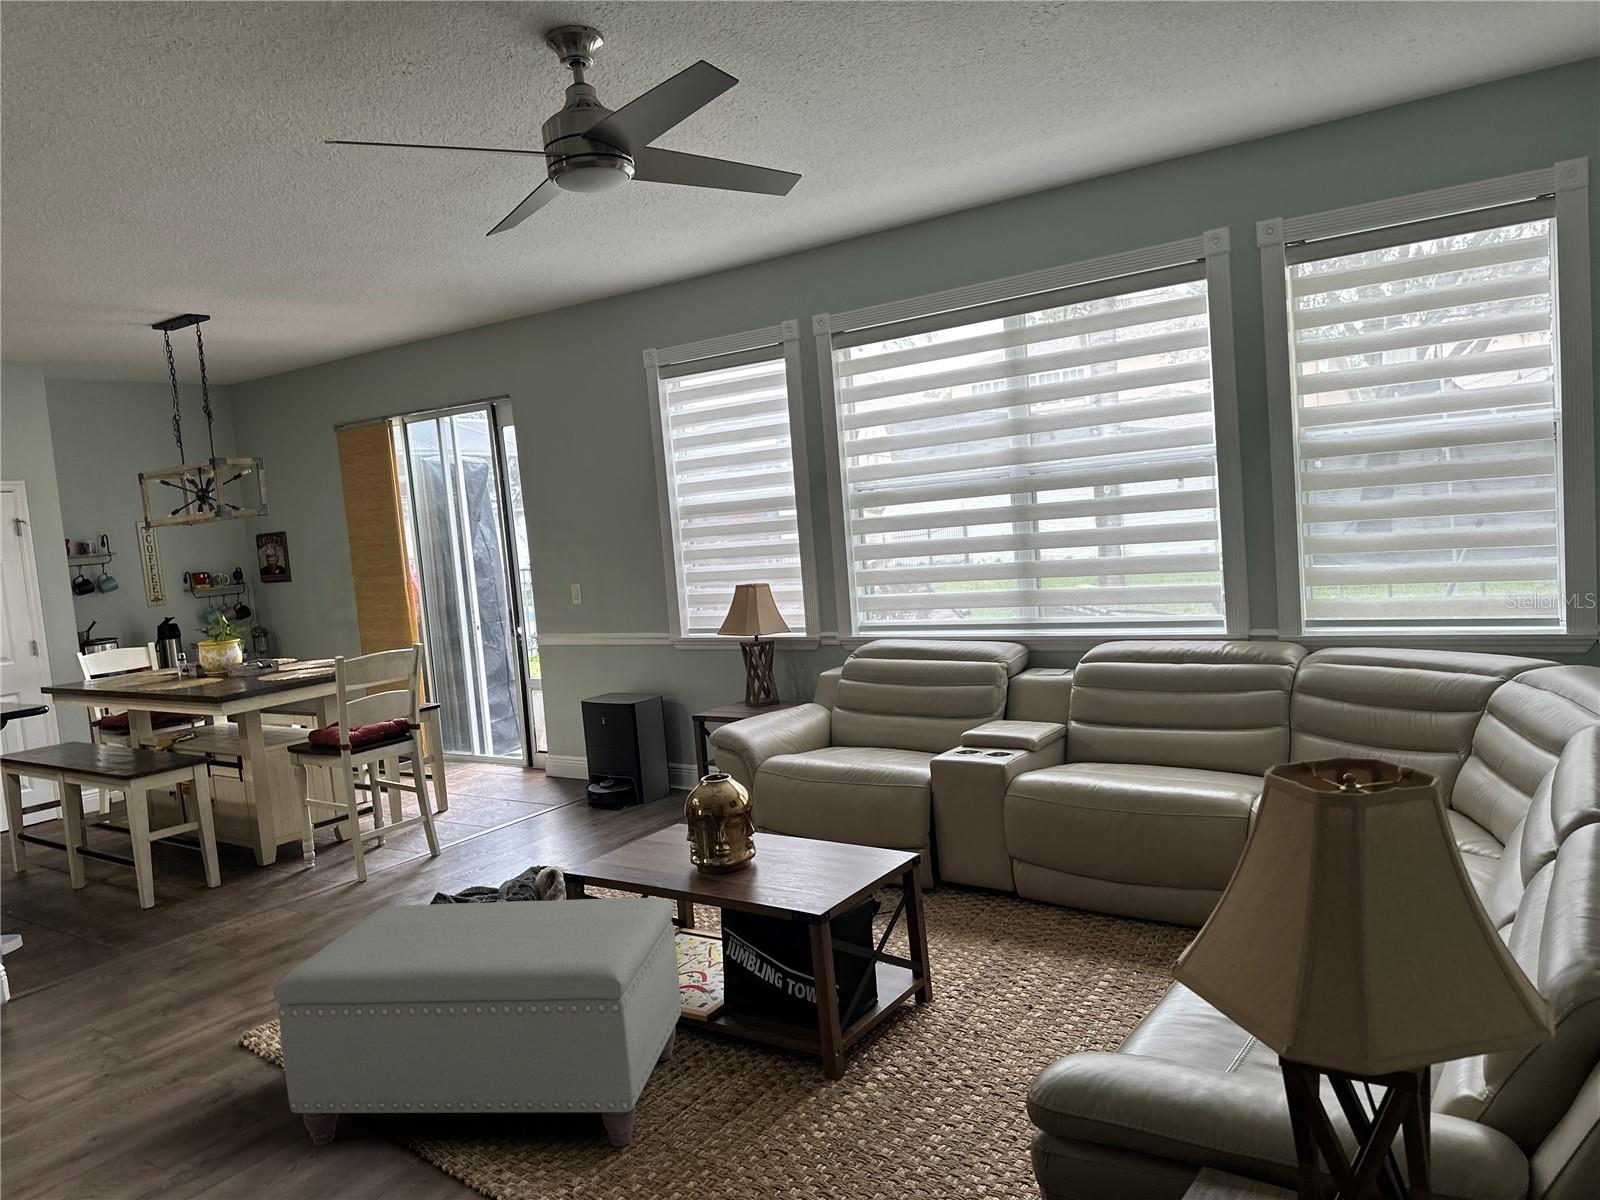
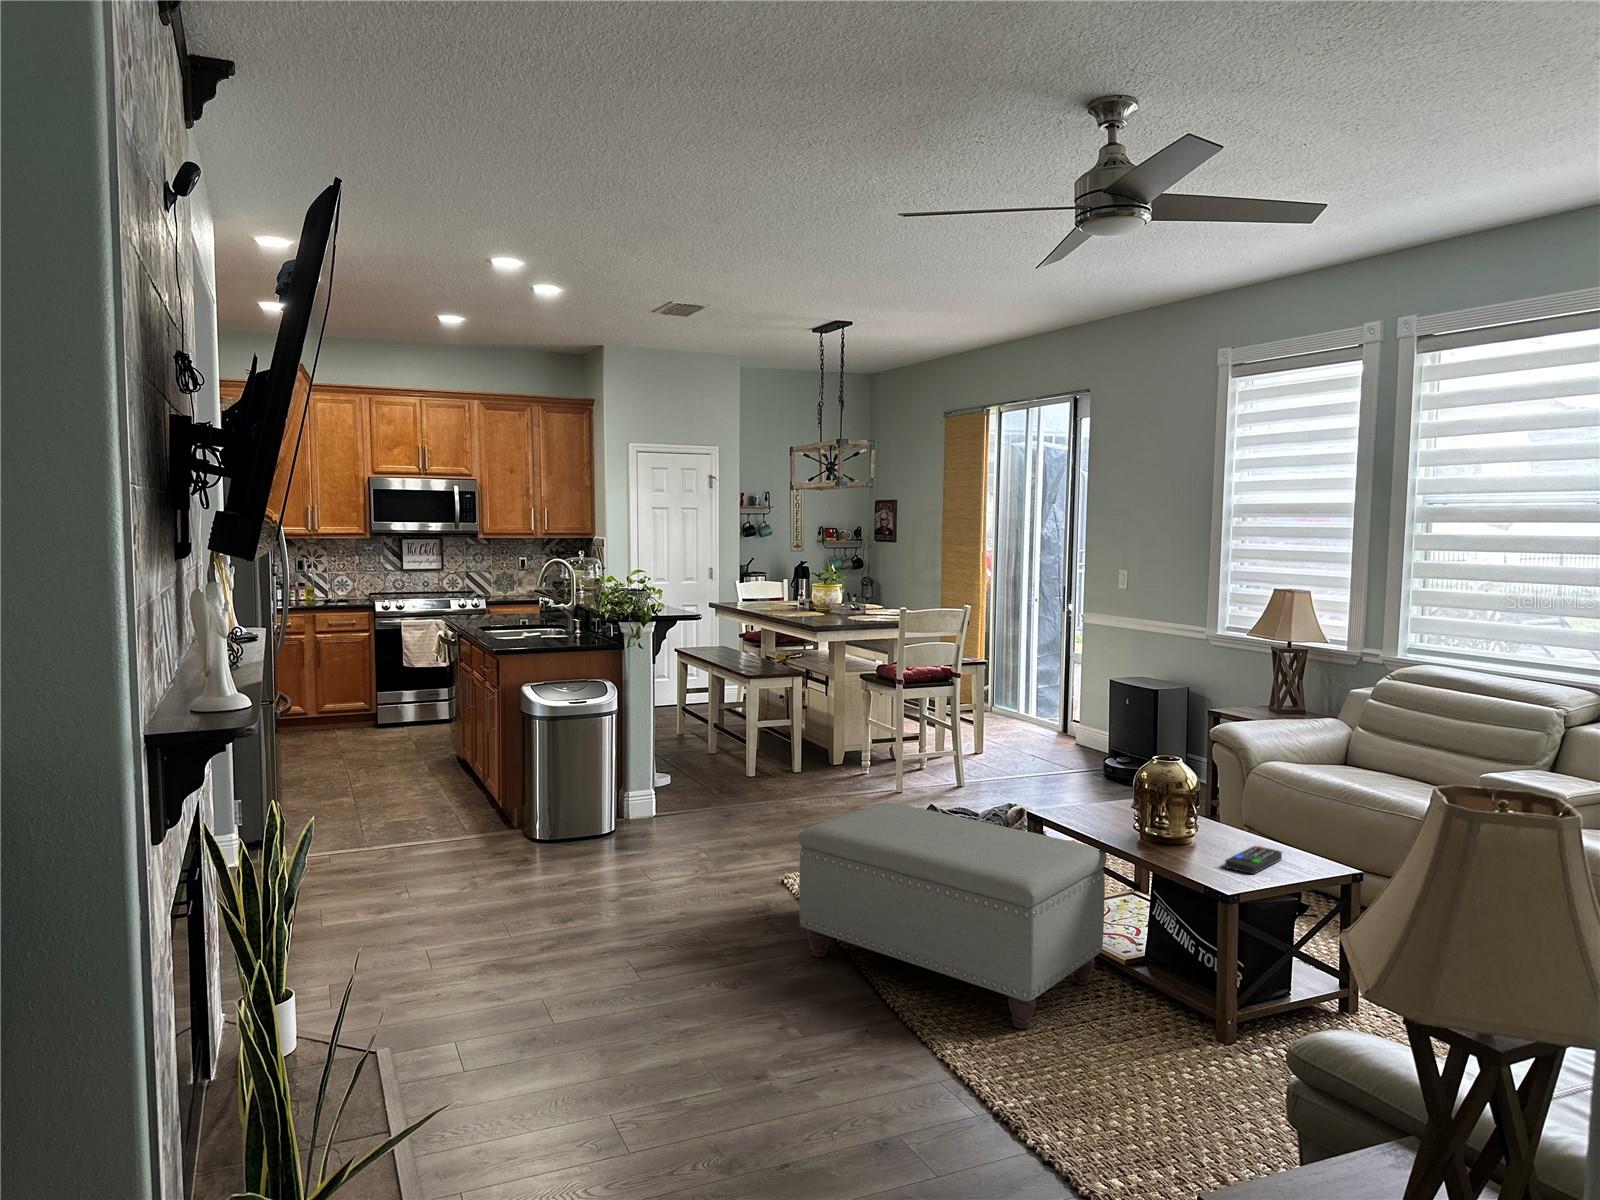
remote control: none [798,851,842,885] -> present [1225,846,1282,874]

